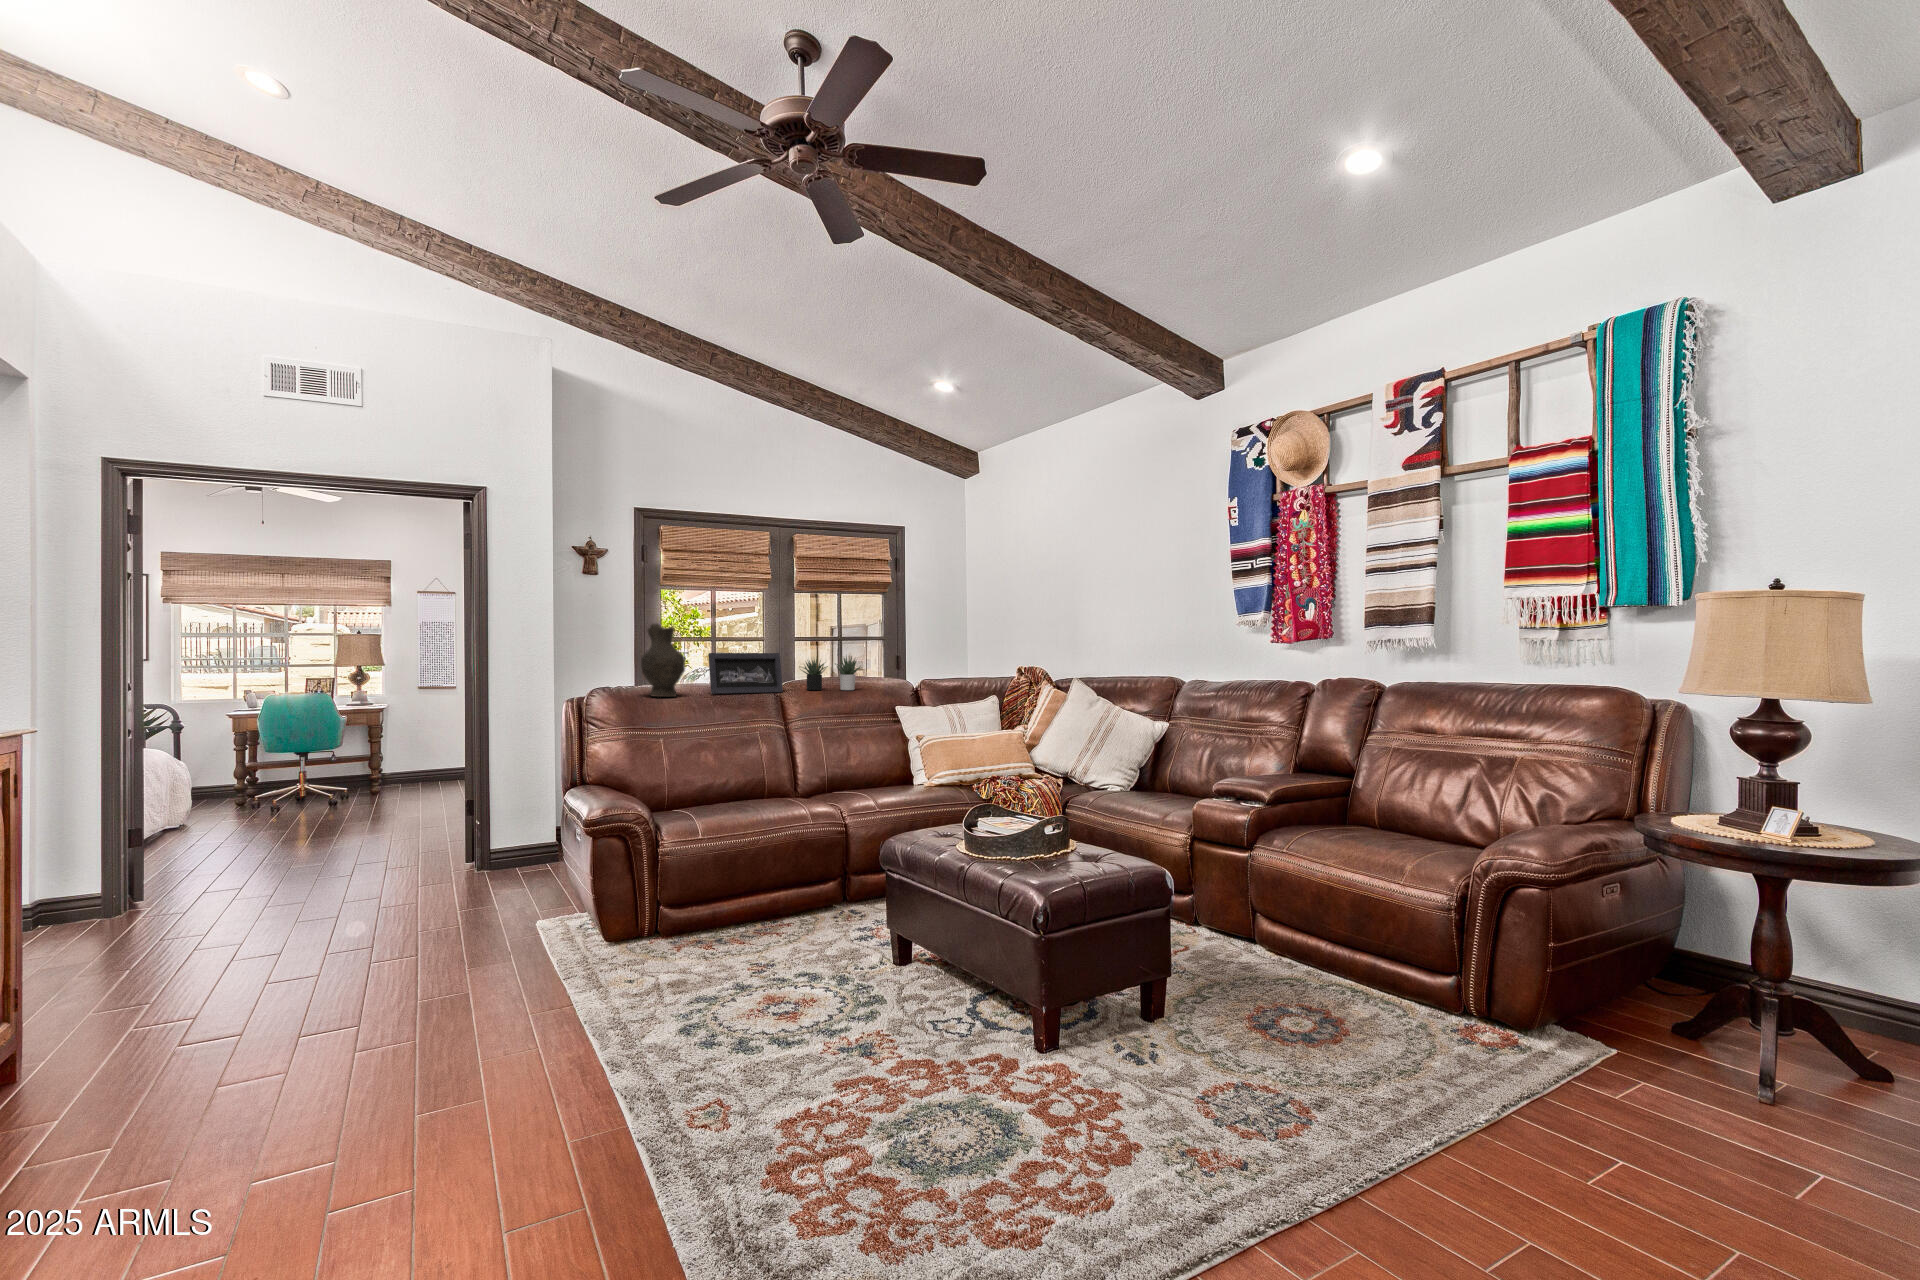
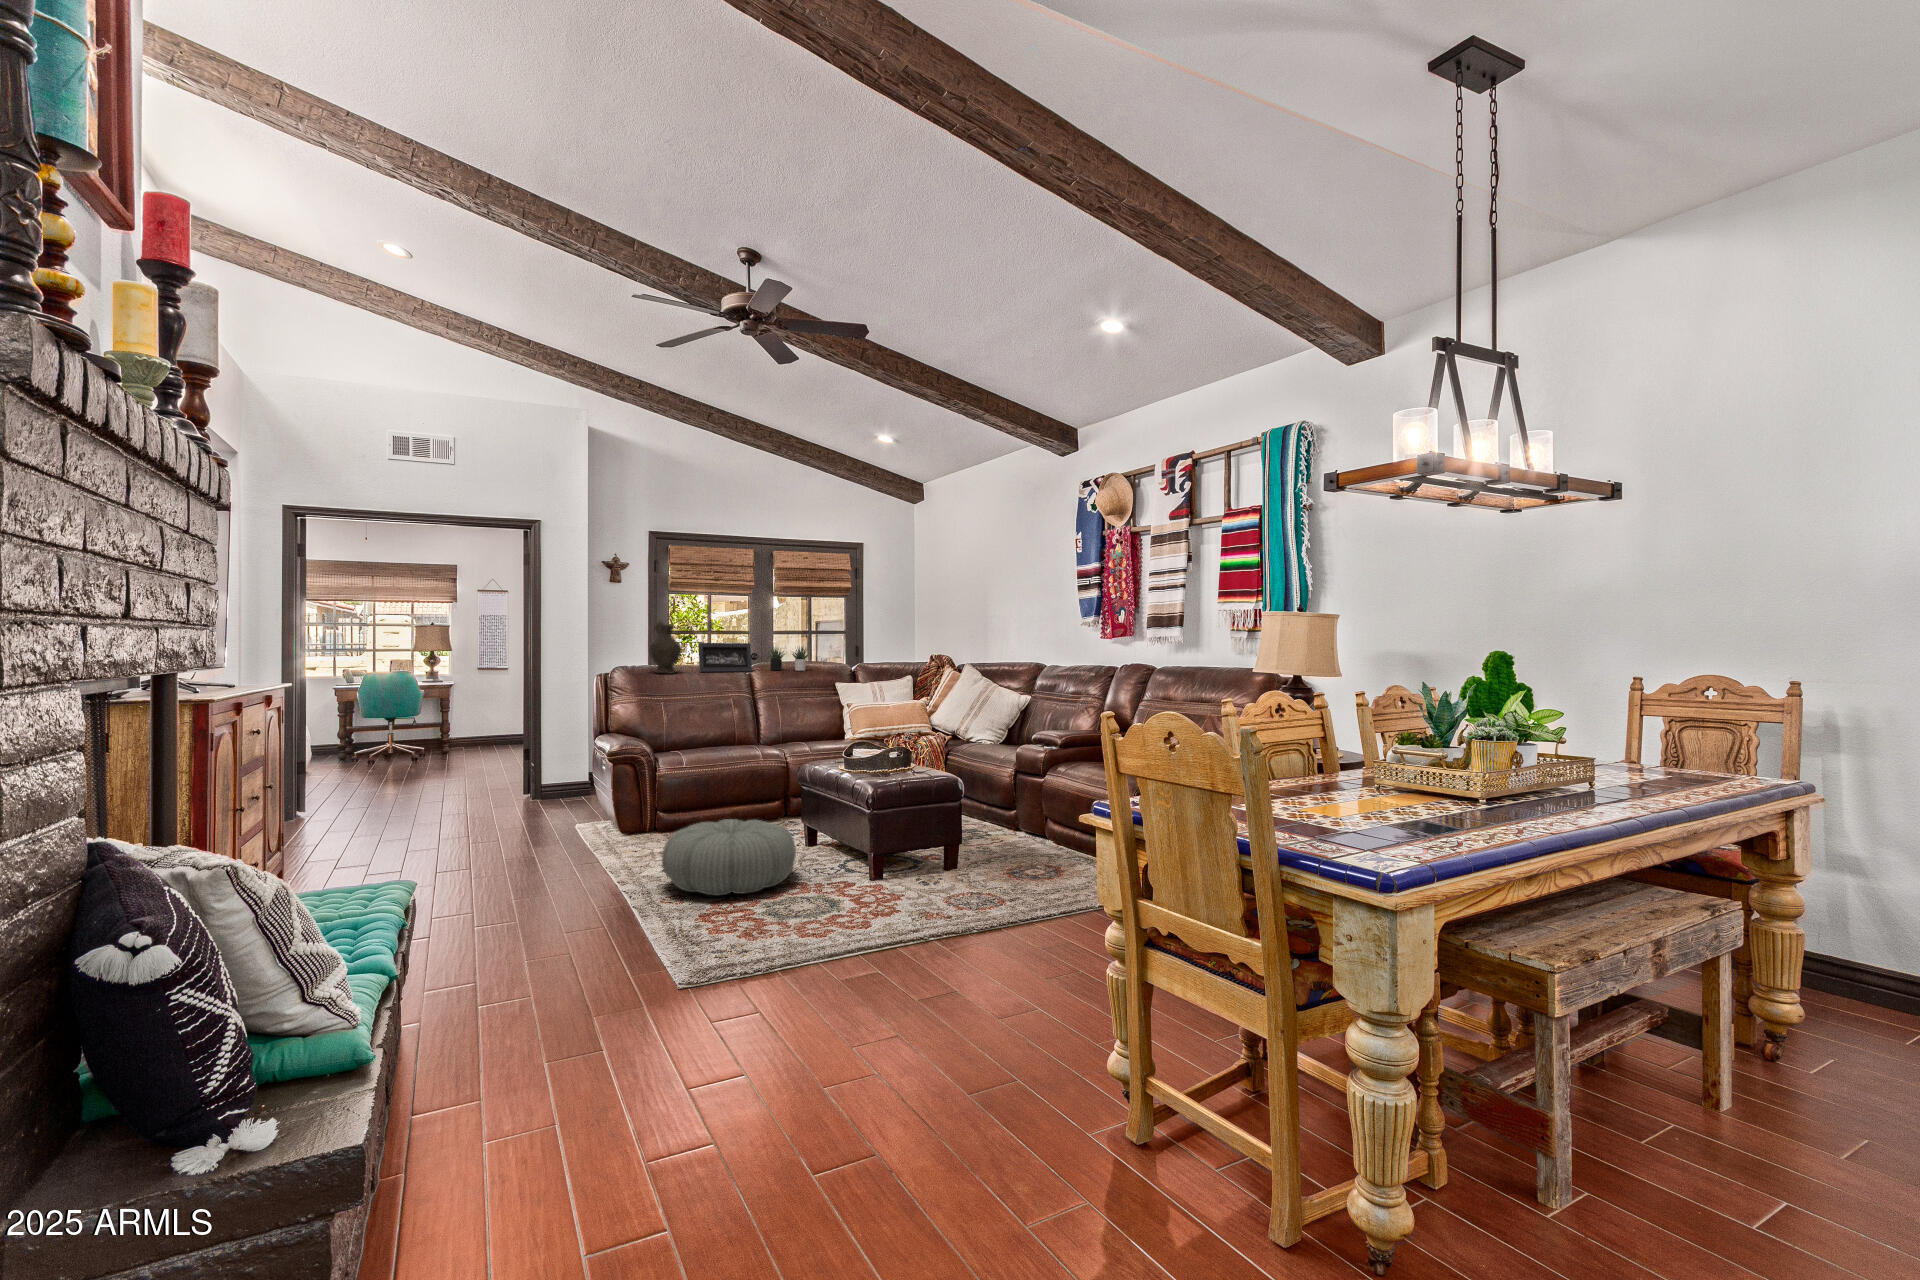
pouf: none [677,942,901,1095] -> present [662,819,796,896]

